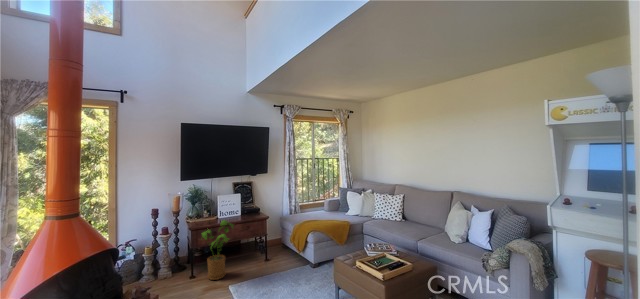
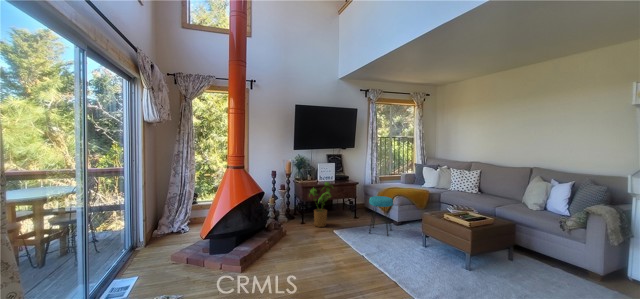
stool: none [275,234,305,286] -> present [369,196,393,236]

